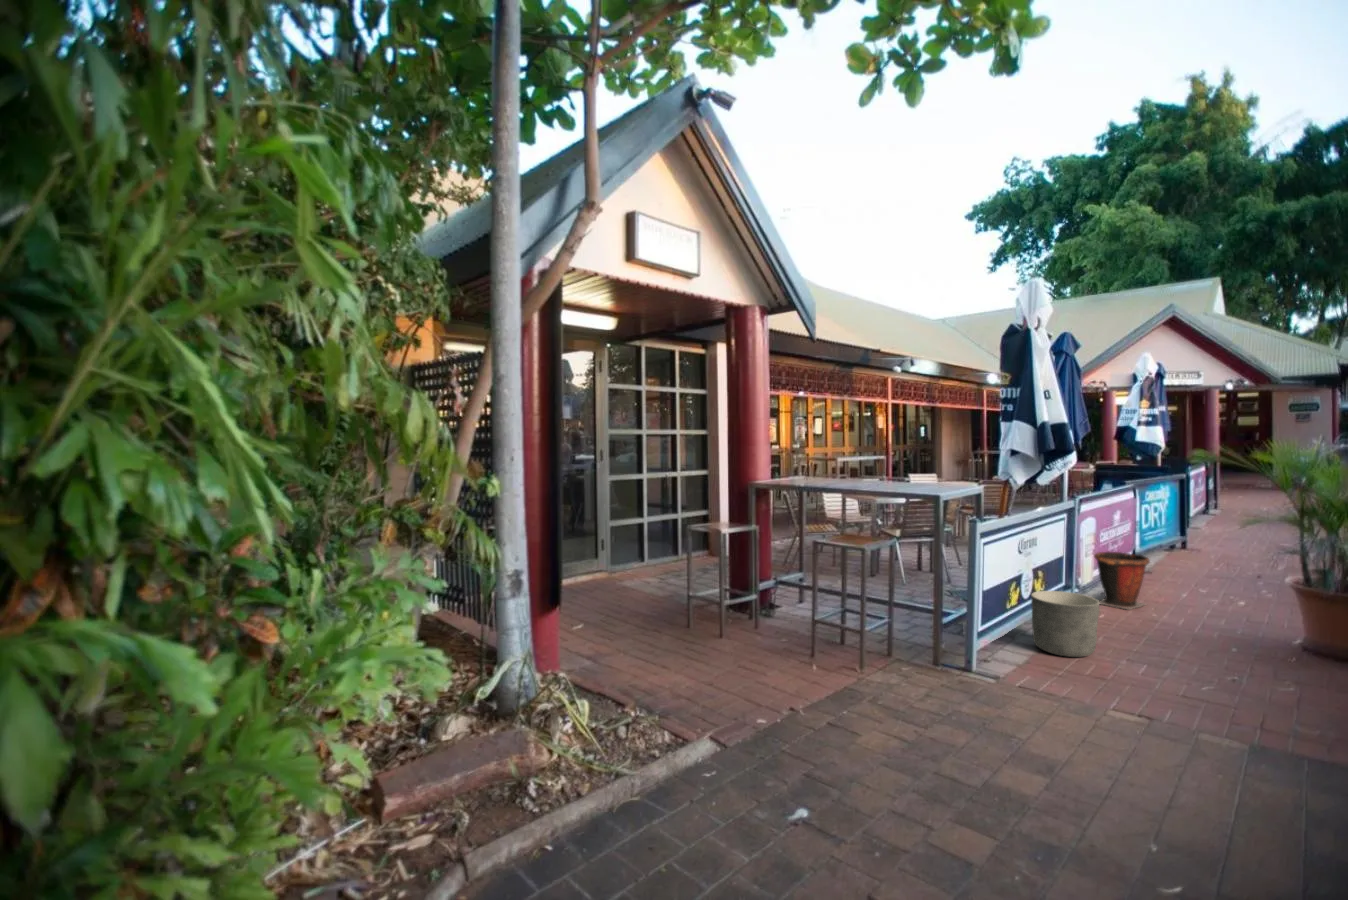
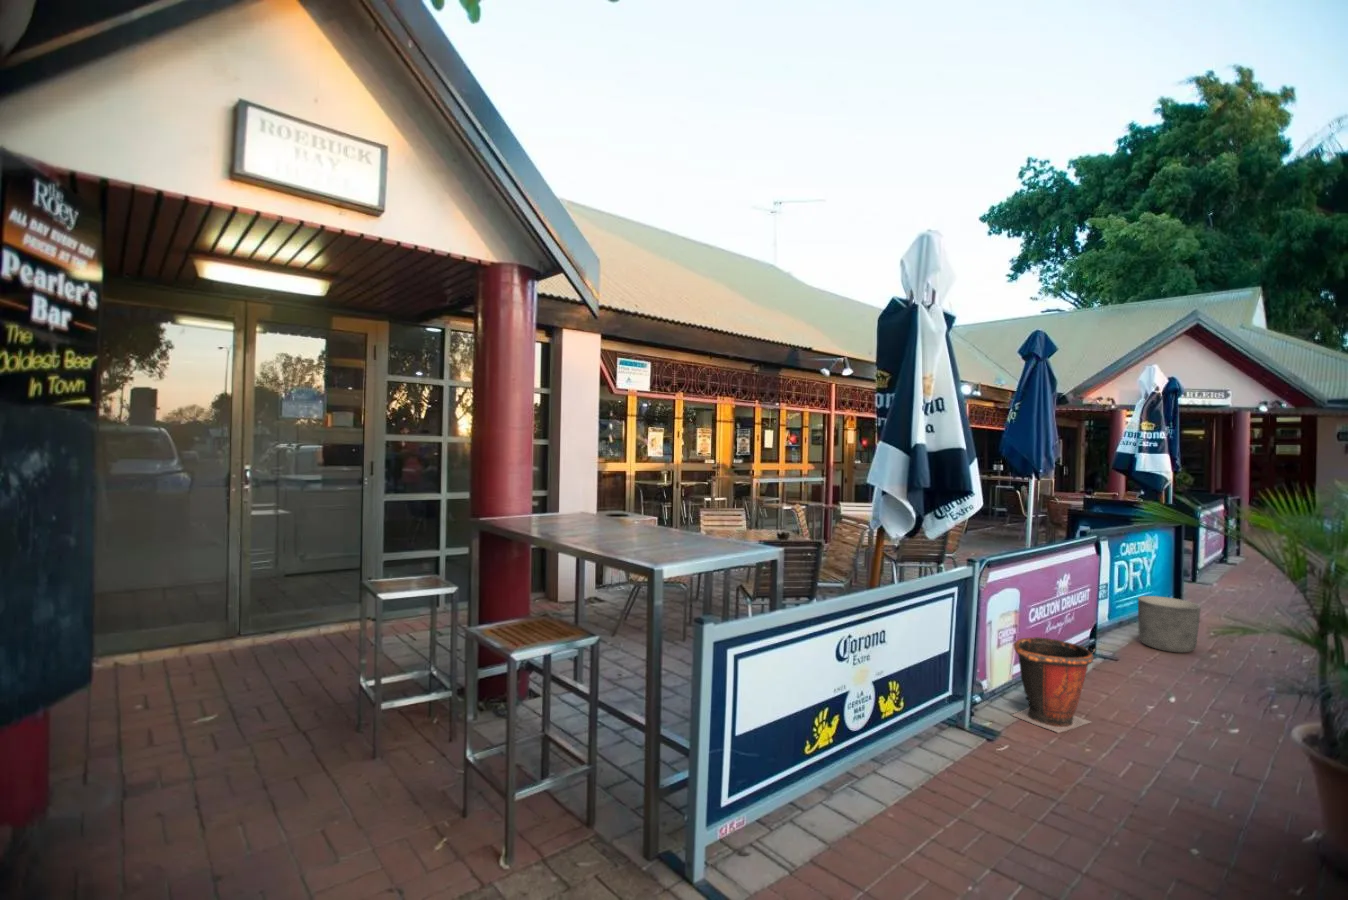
planter: present [1031,591,1099,657] -> present [1138,596,1200,653]

